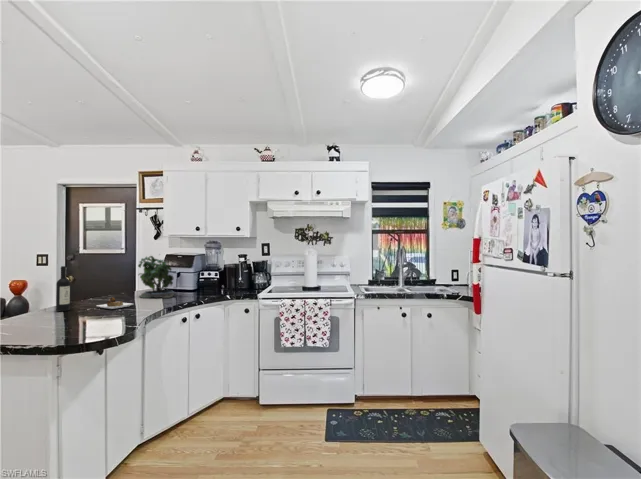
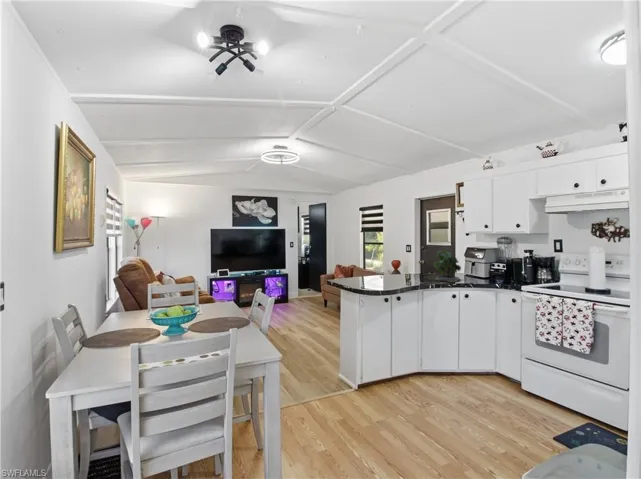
wine bottle: present [56,266,133,311] -> none [380,255,420,284]

